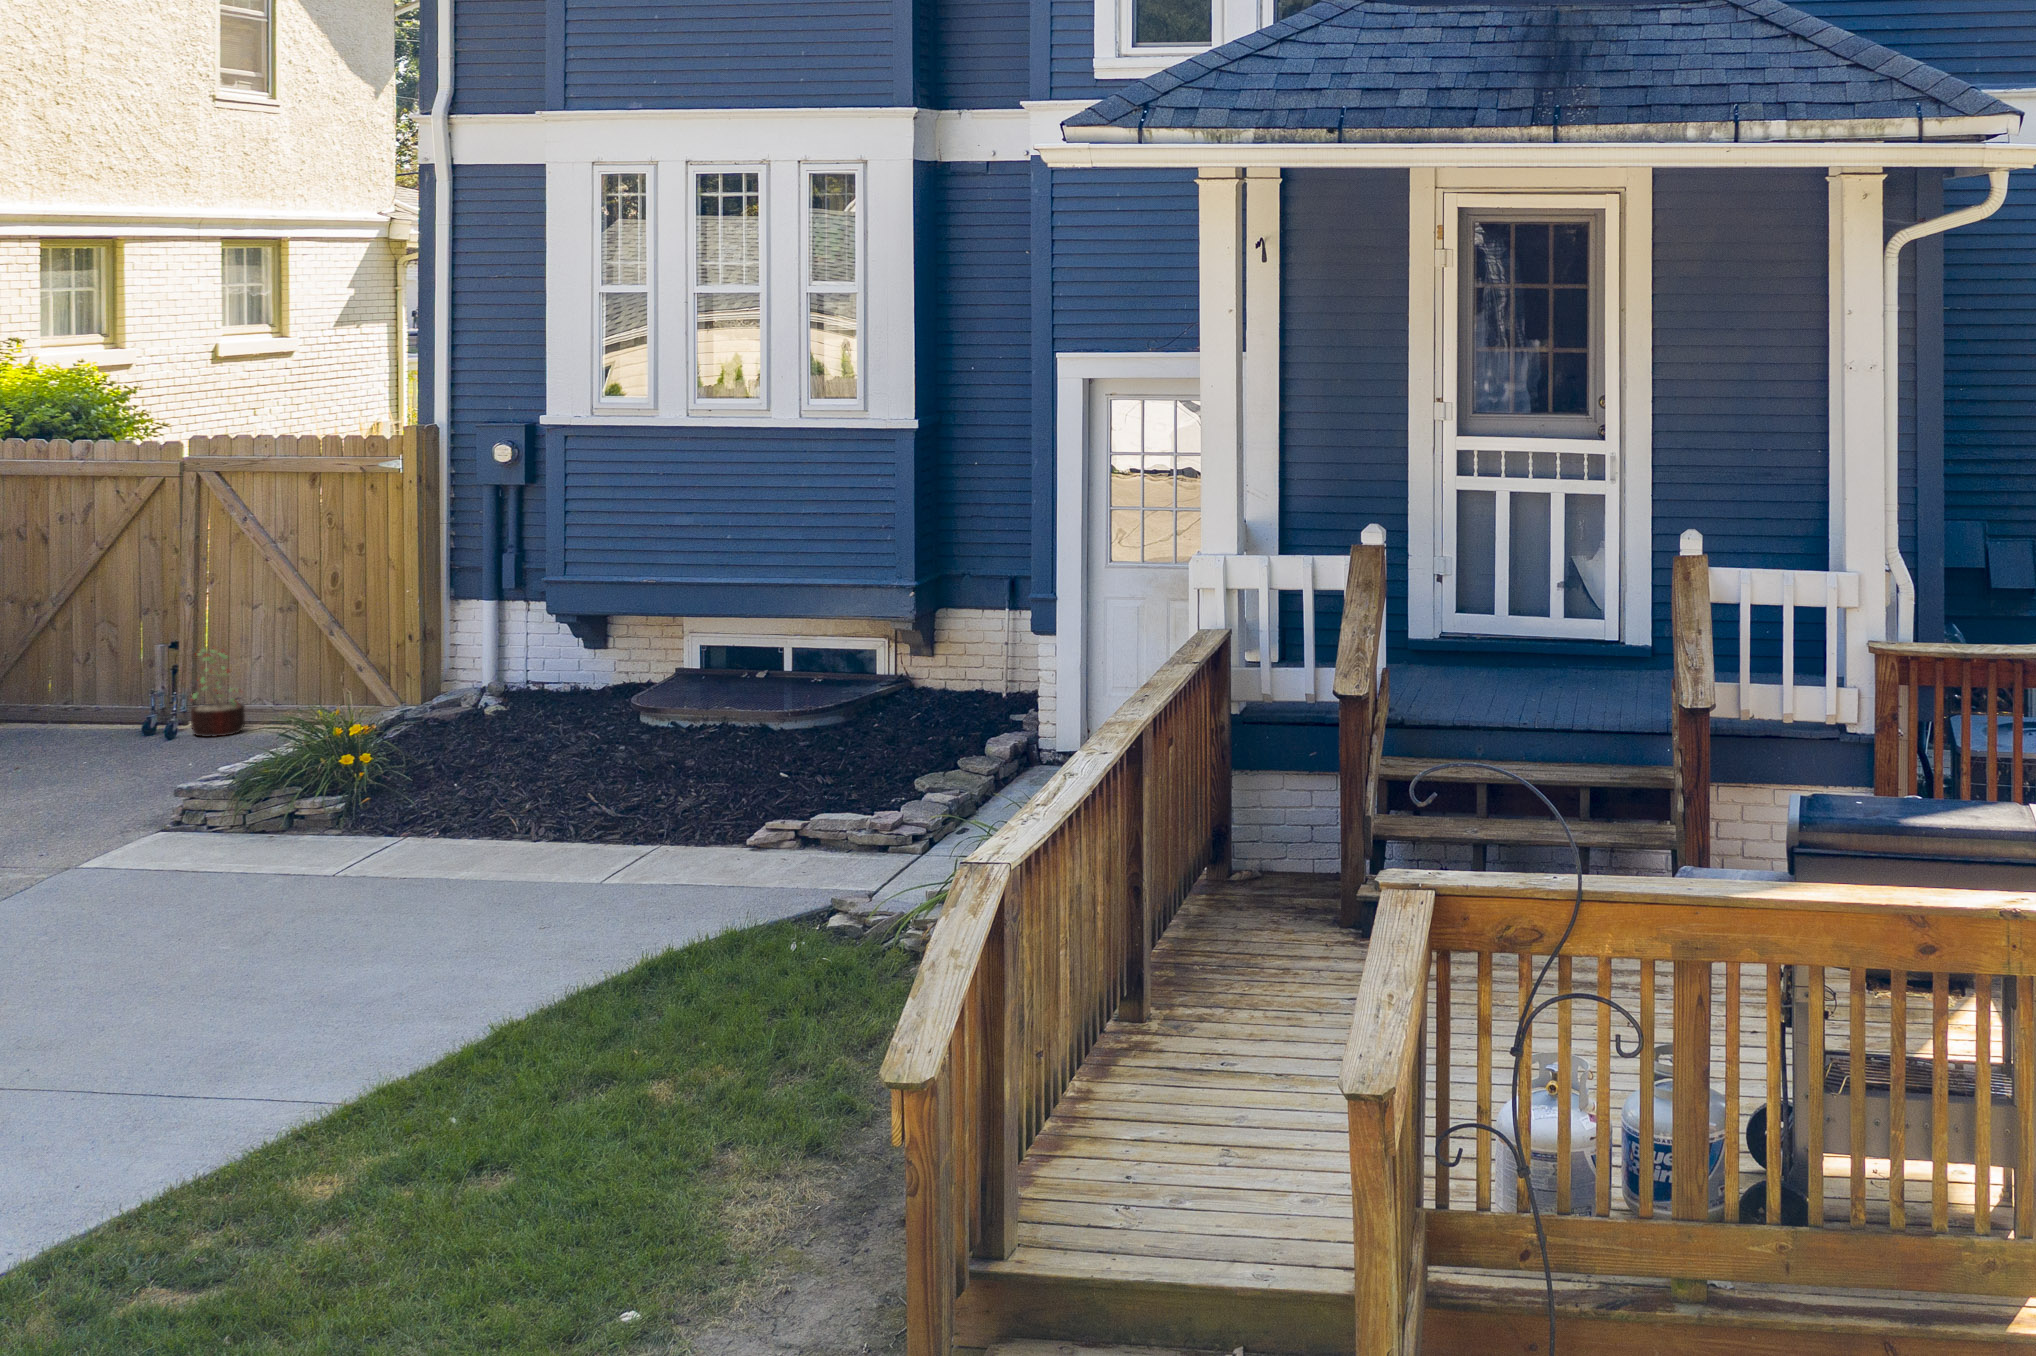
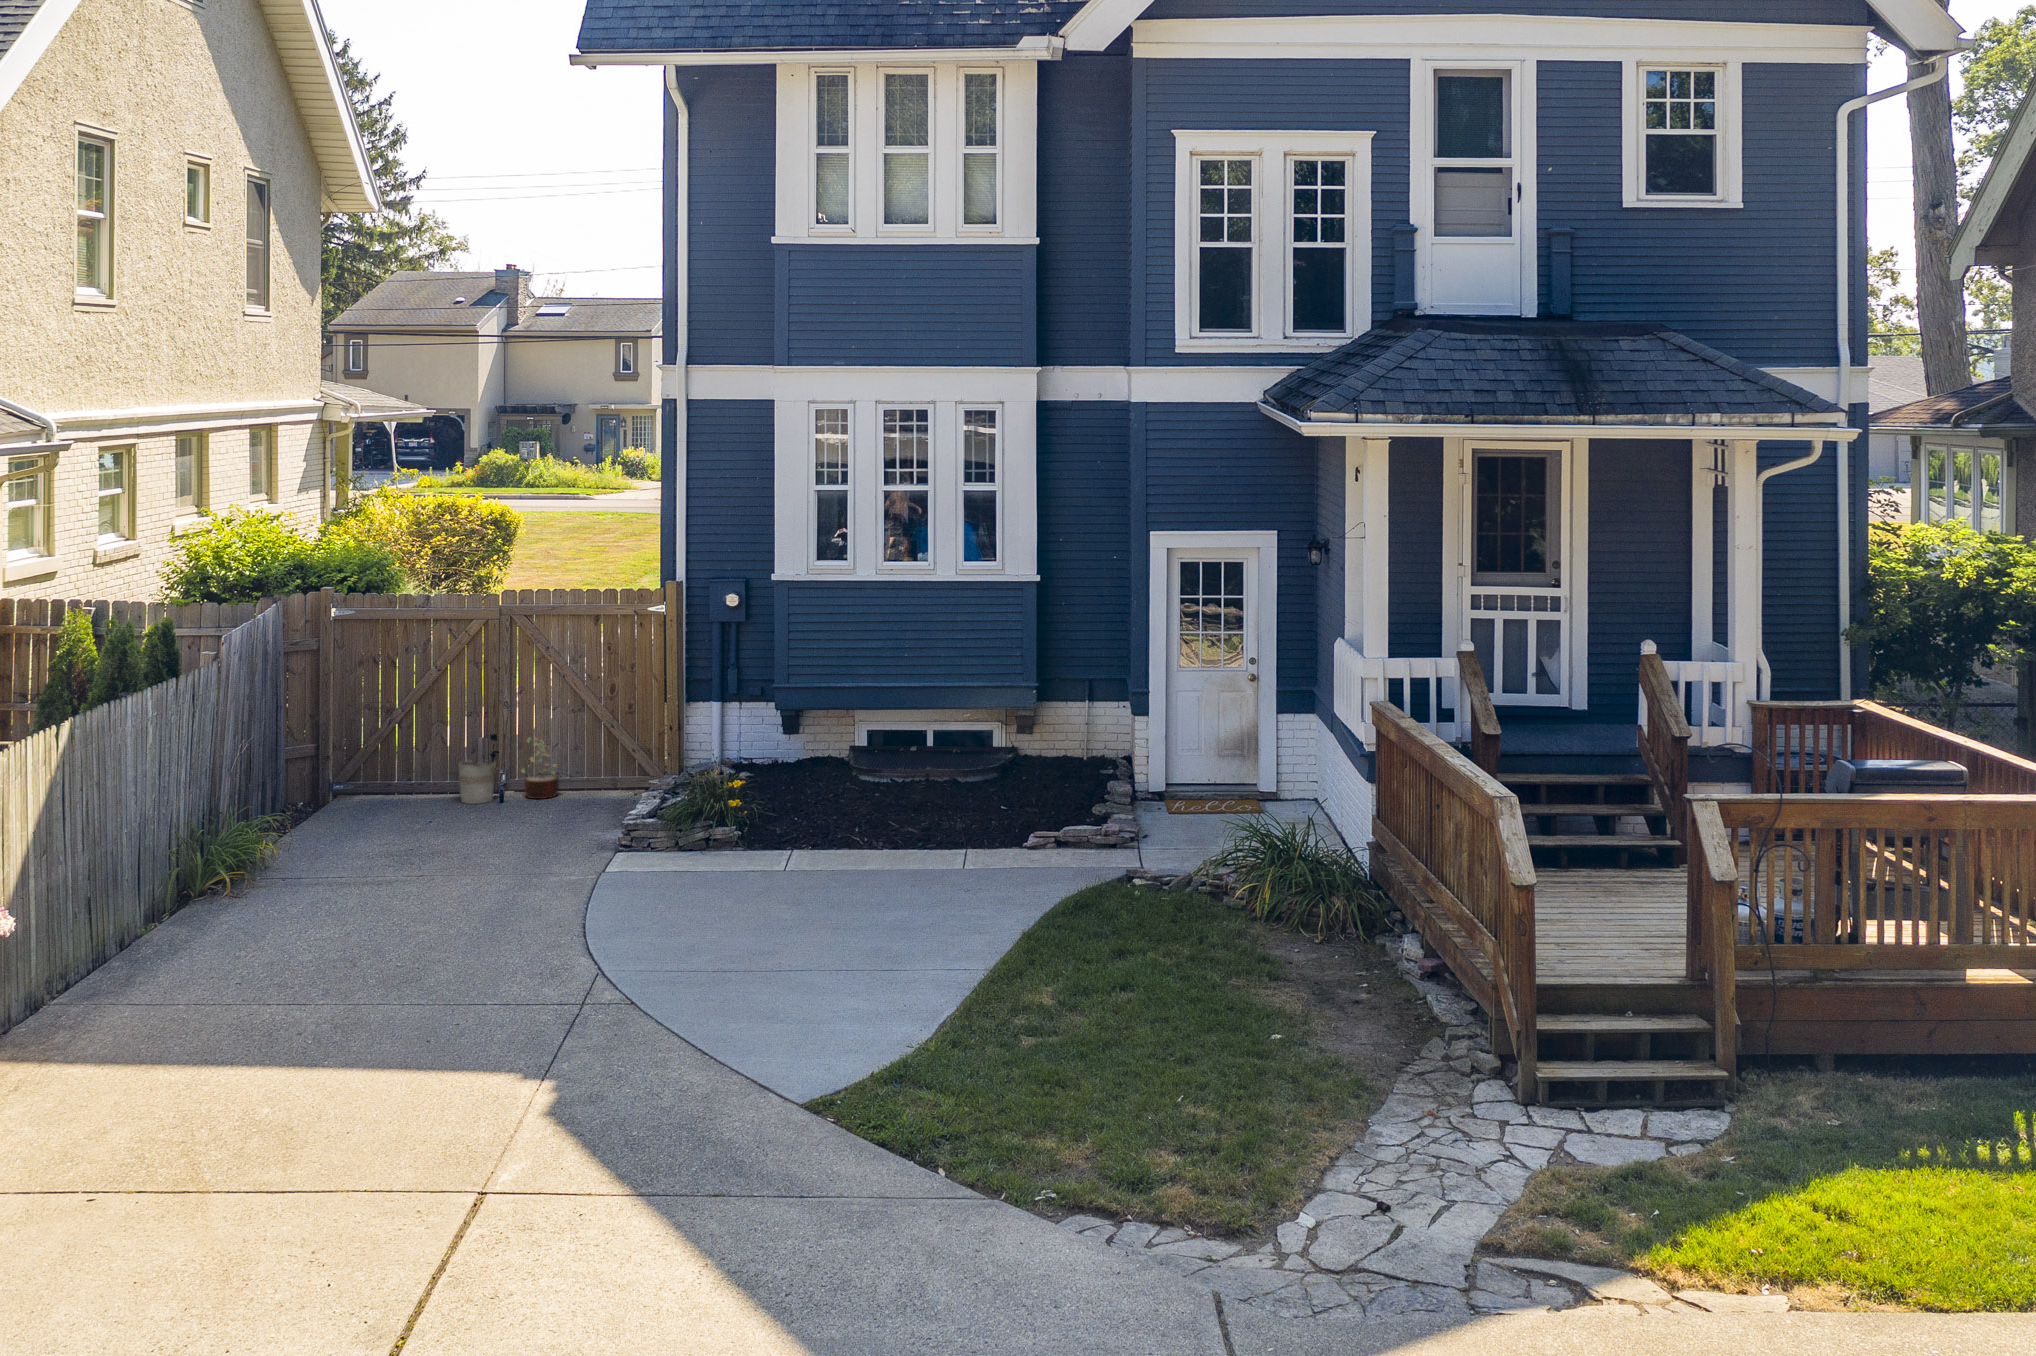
bucket: none [84,679,151,741] -> present [457,760,497,804]

